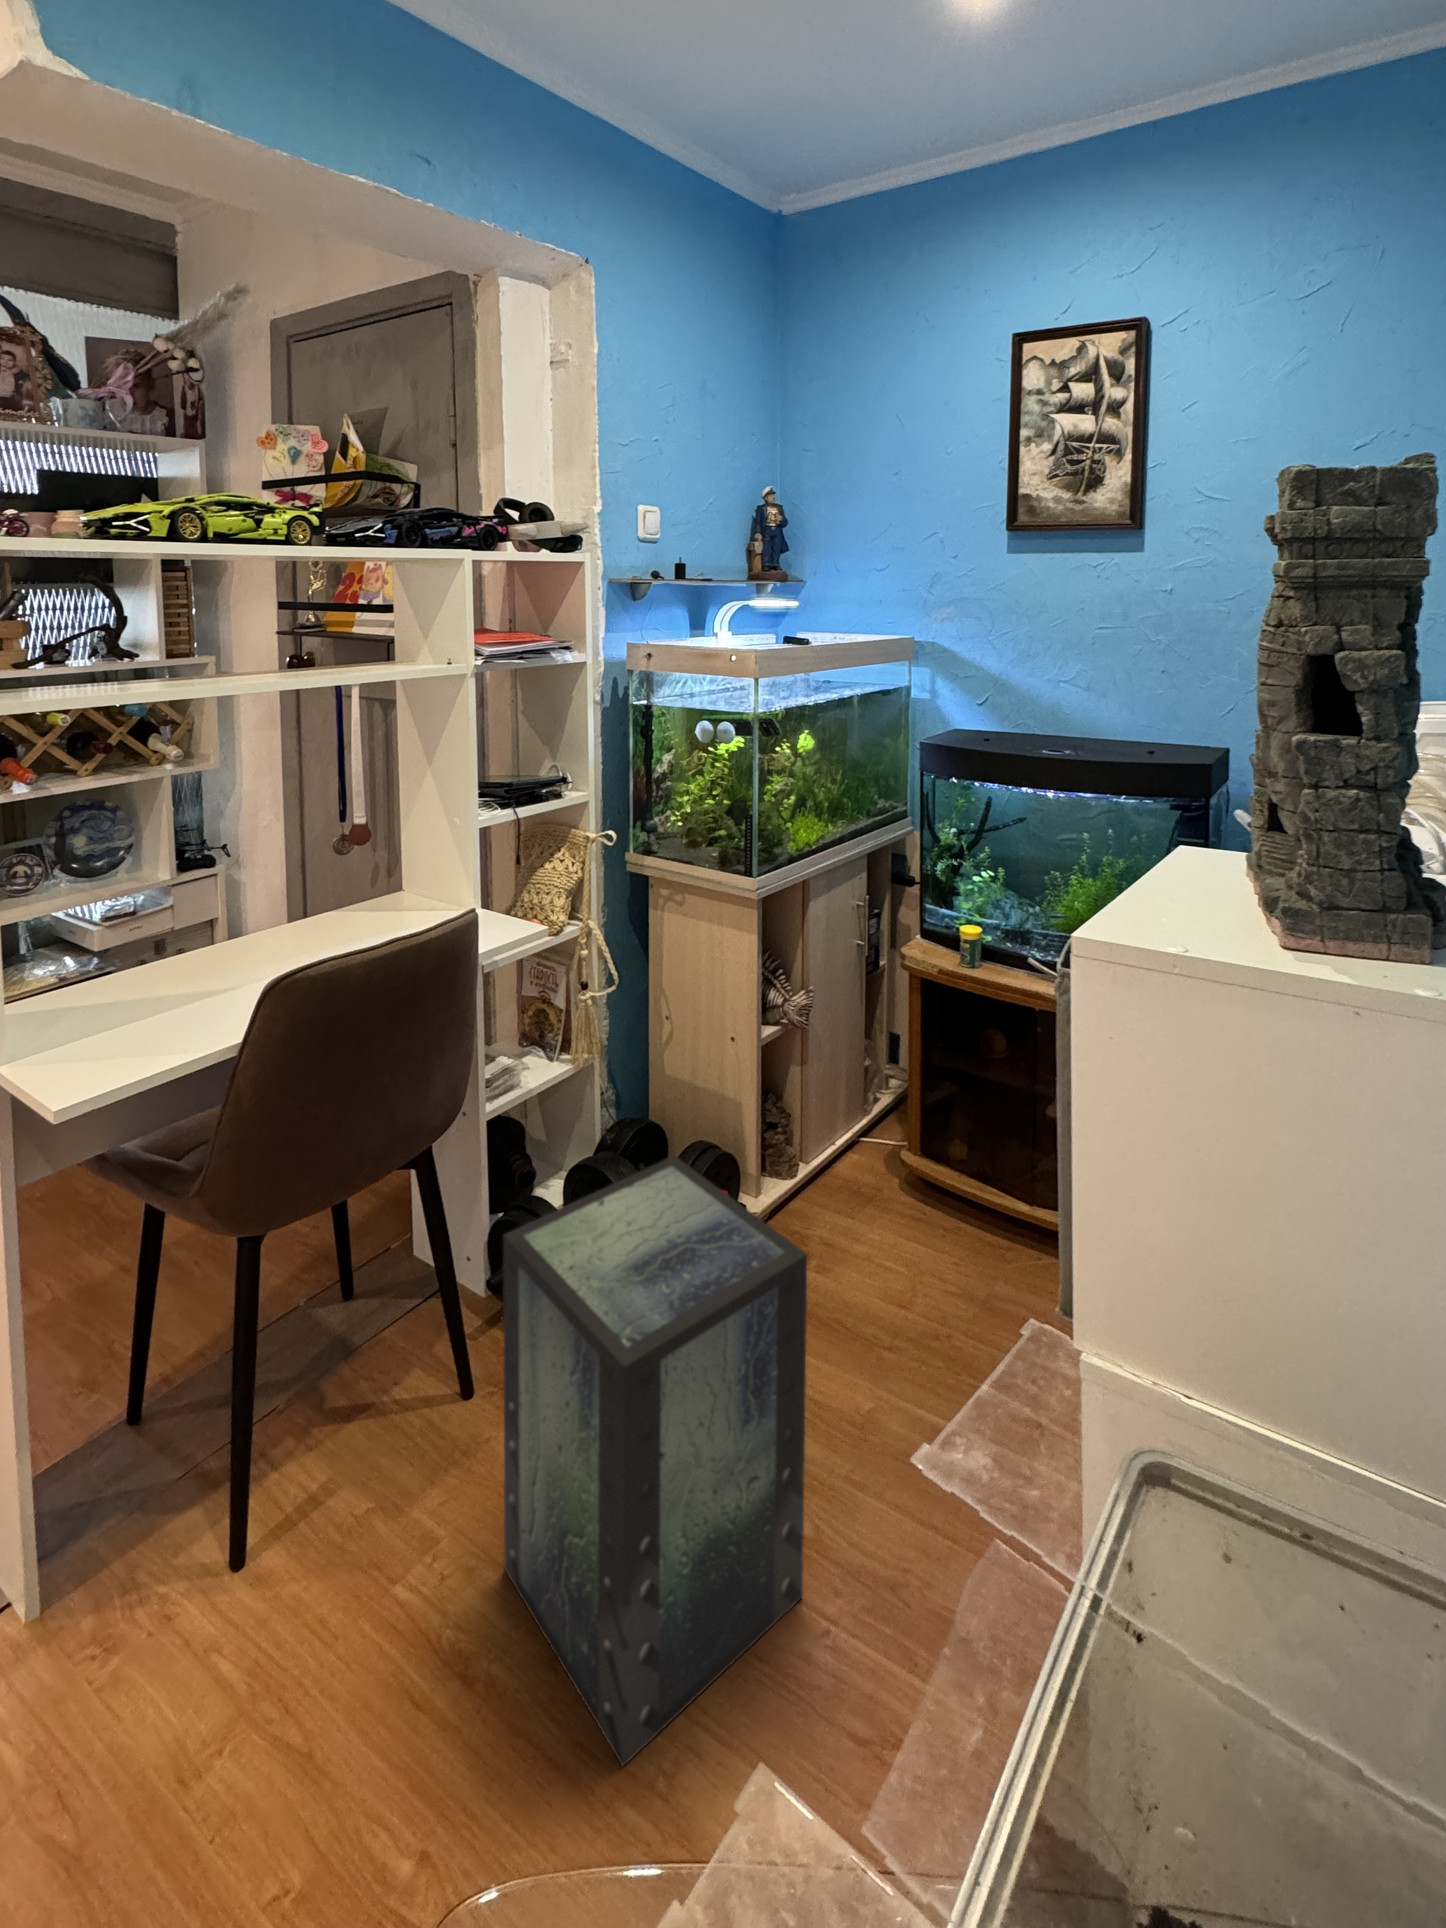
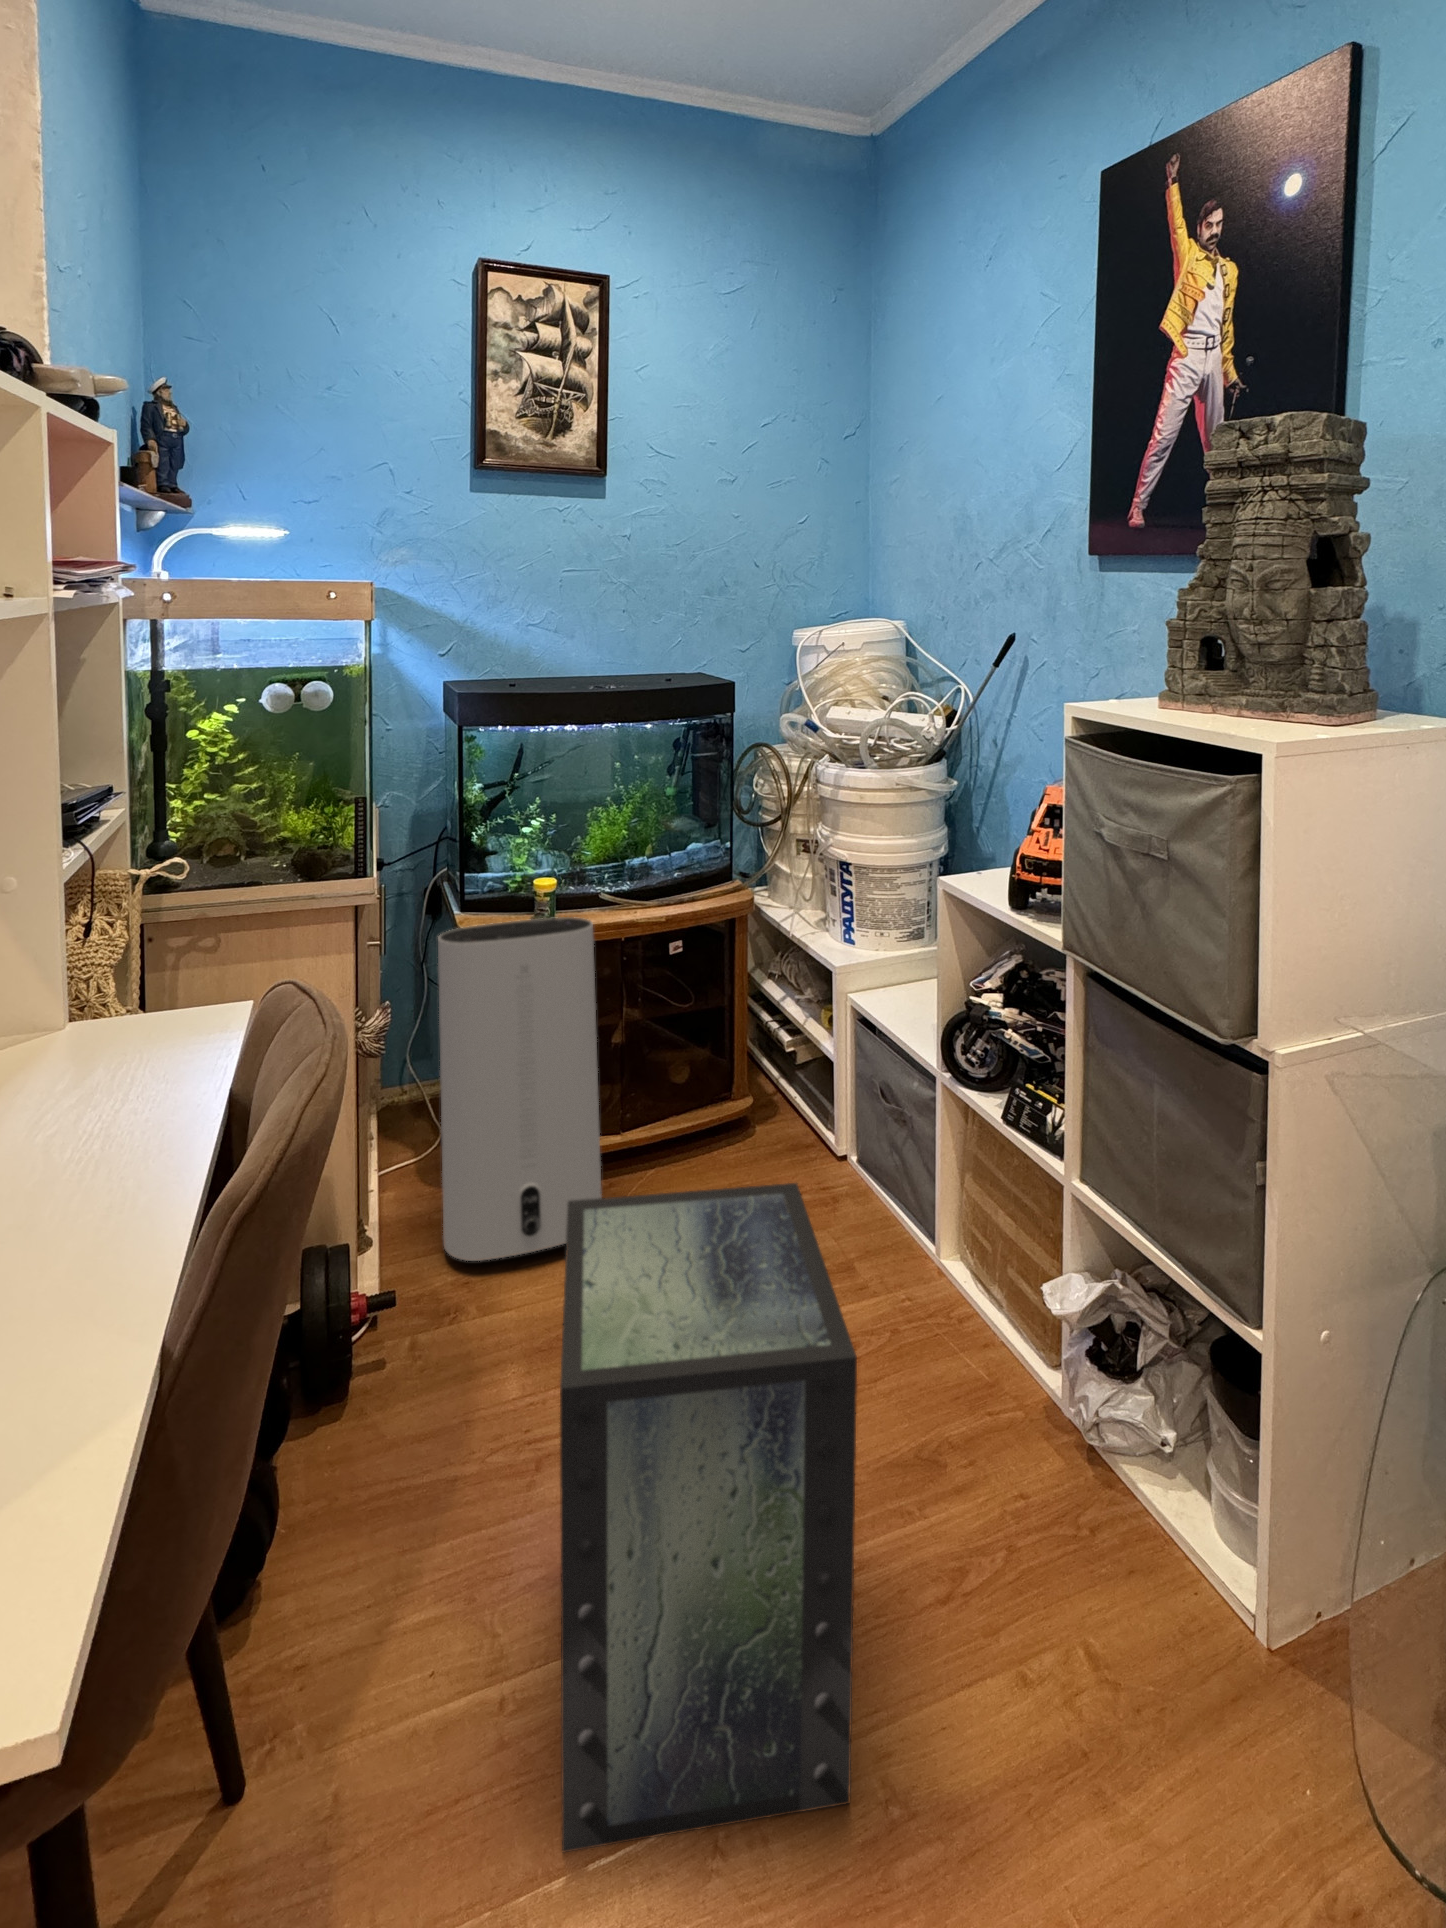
air purifier: none [825,945,985,1271] -> present [438,917,602,1261]

